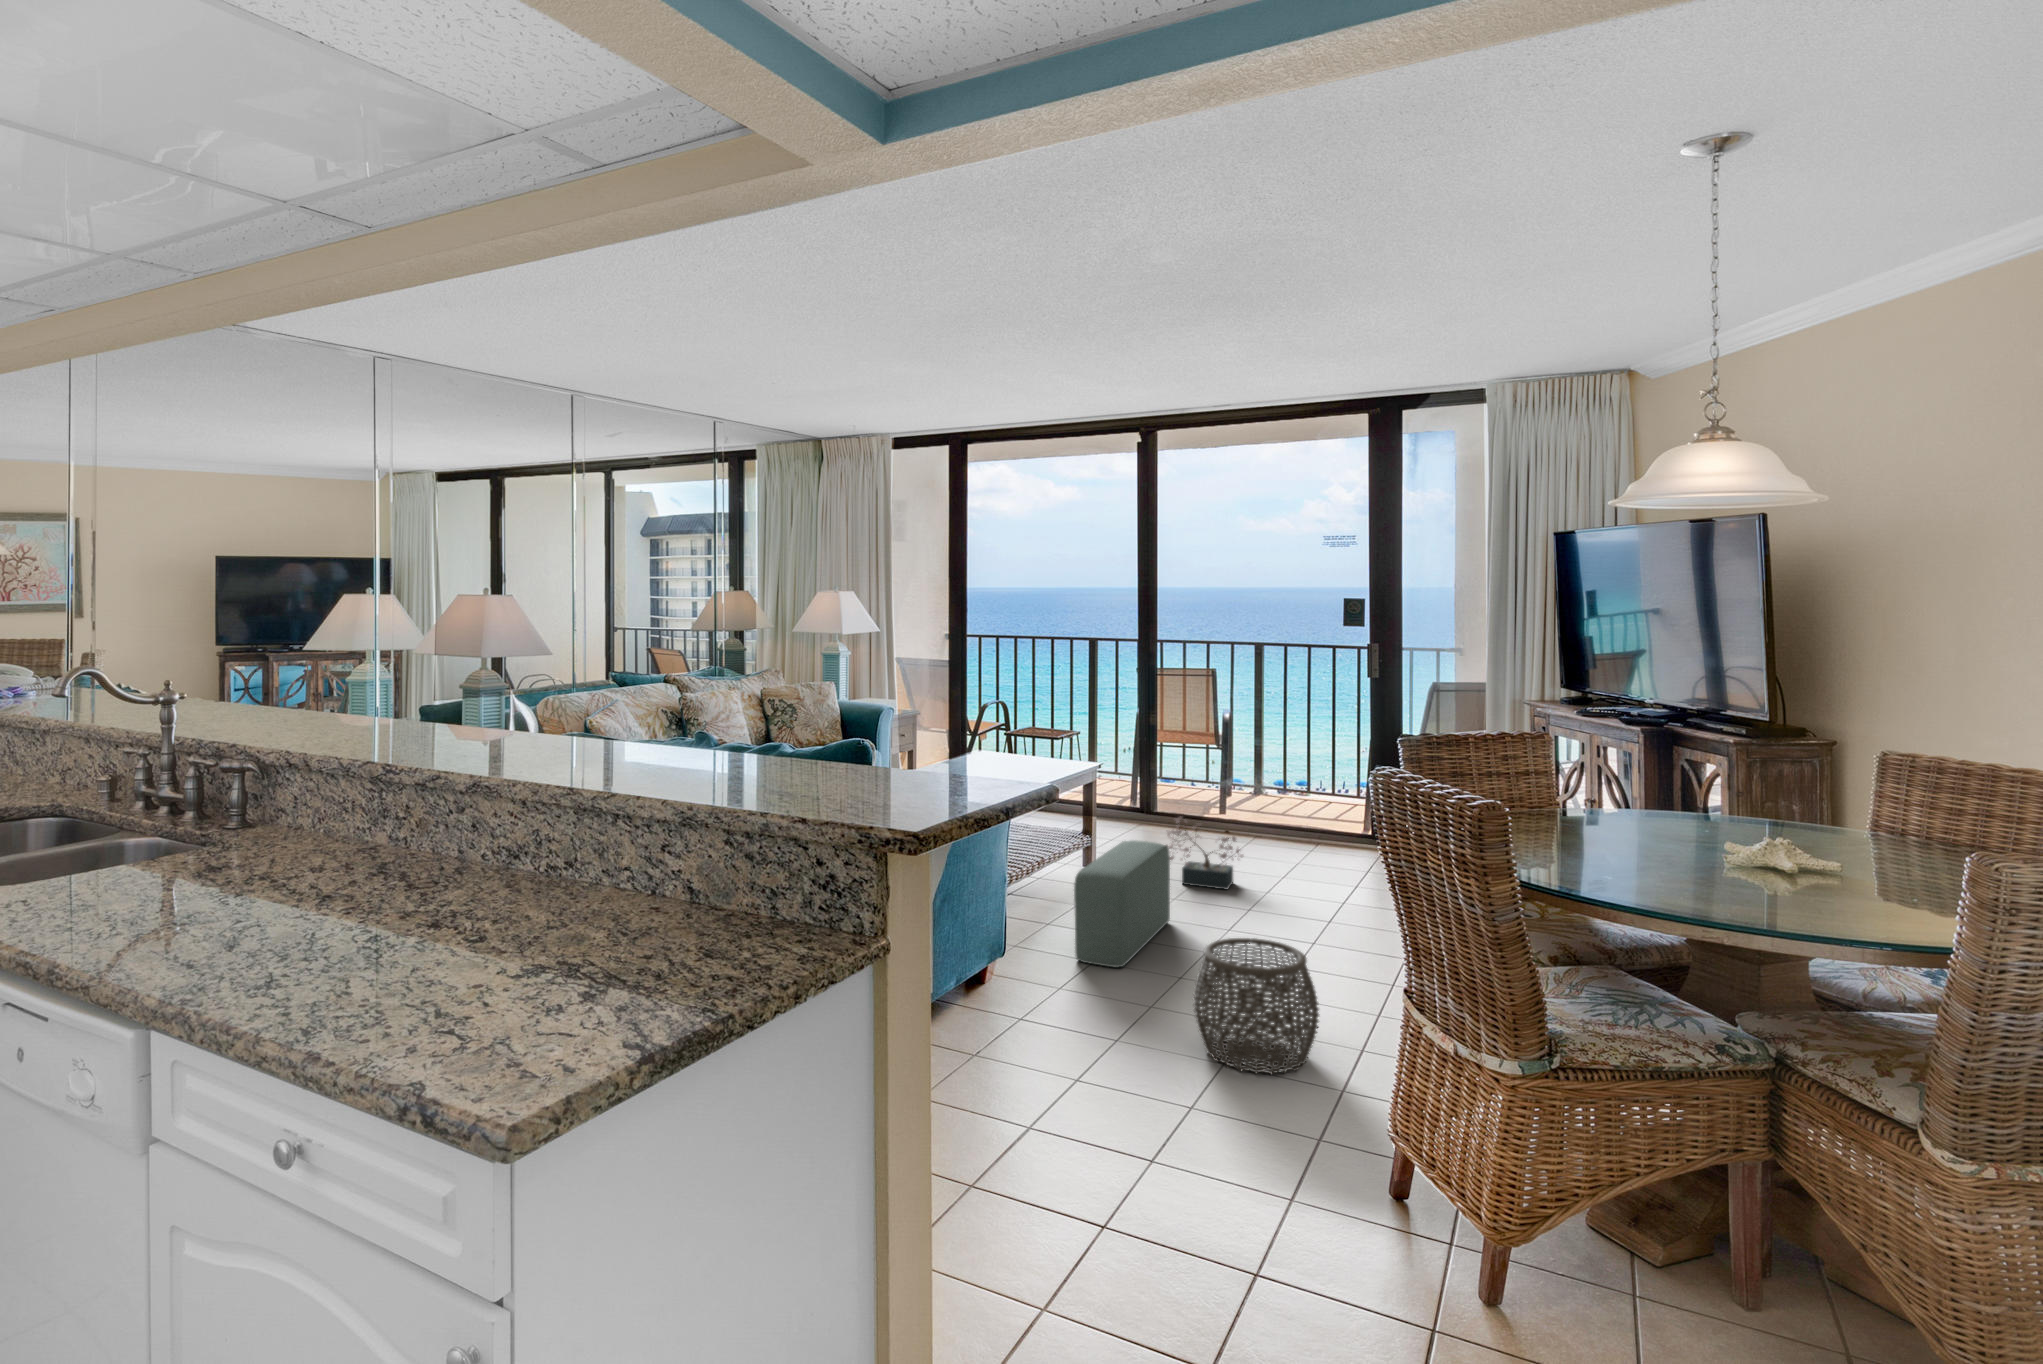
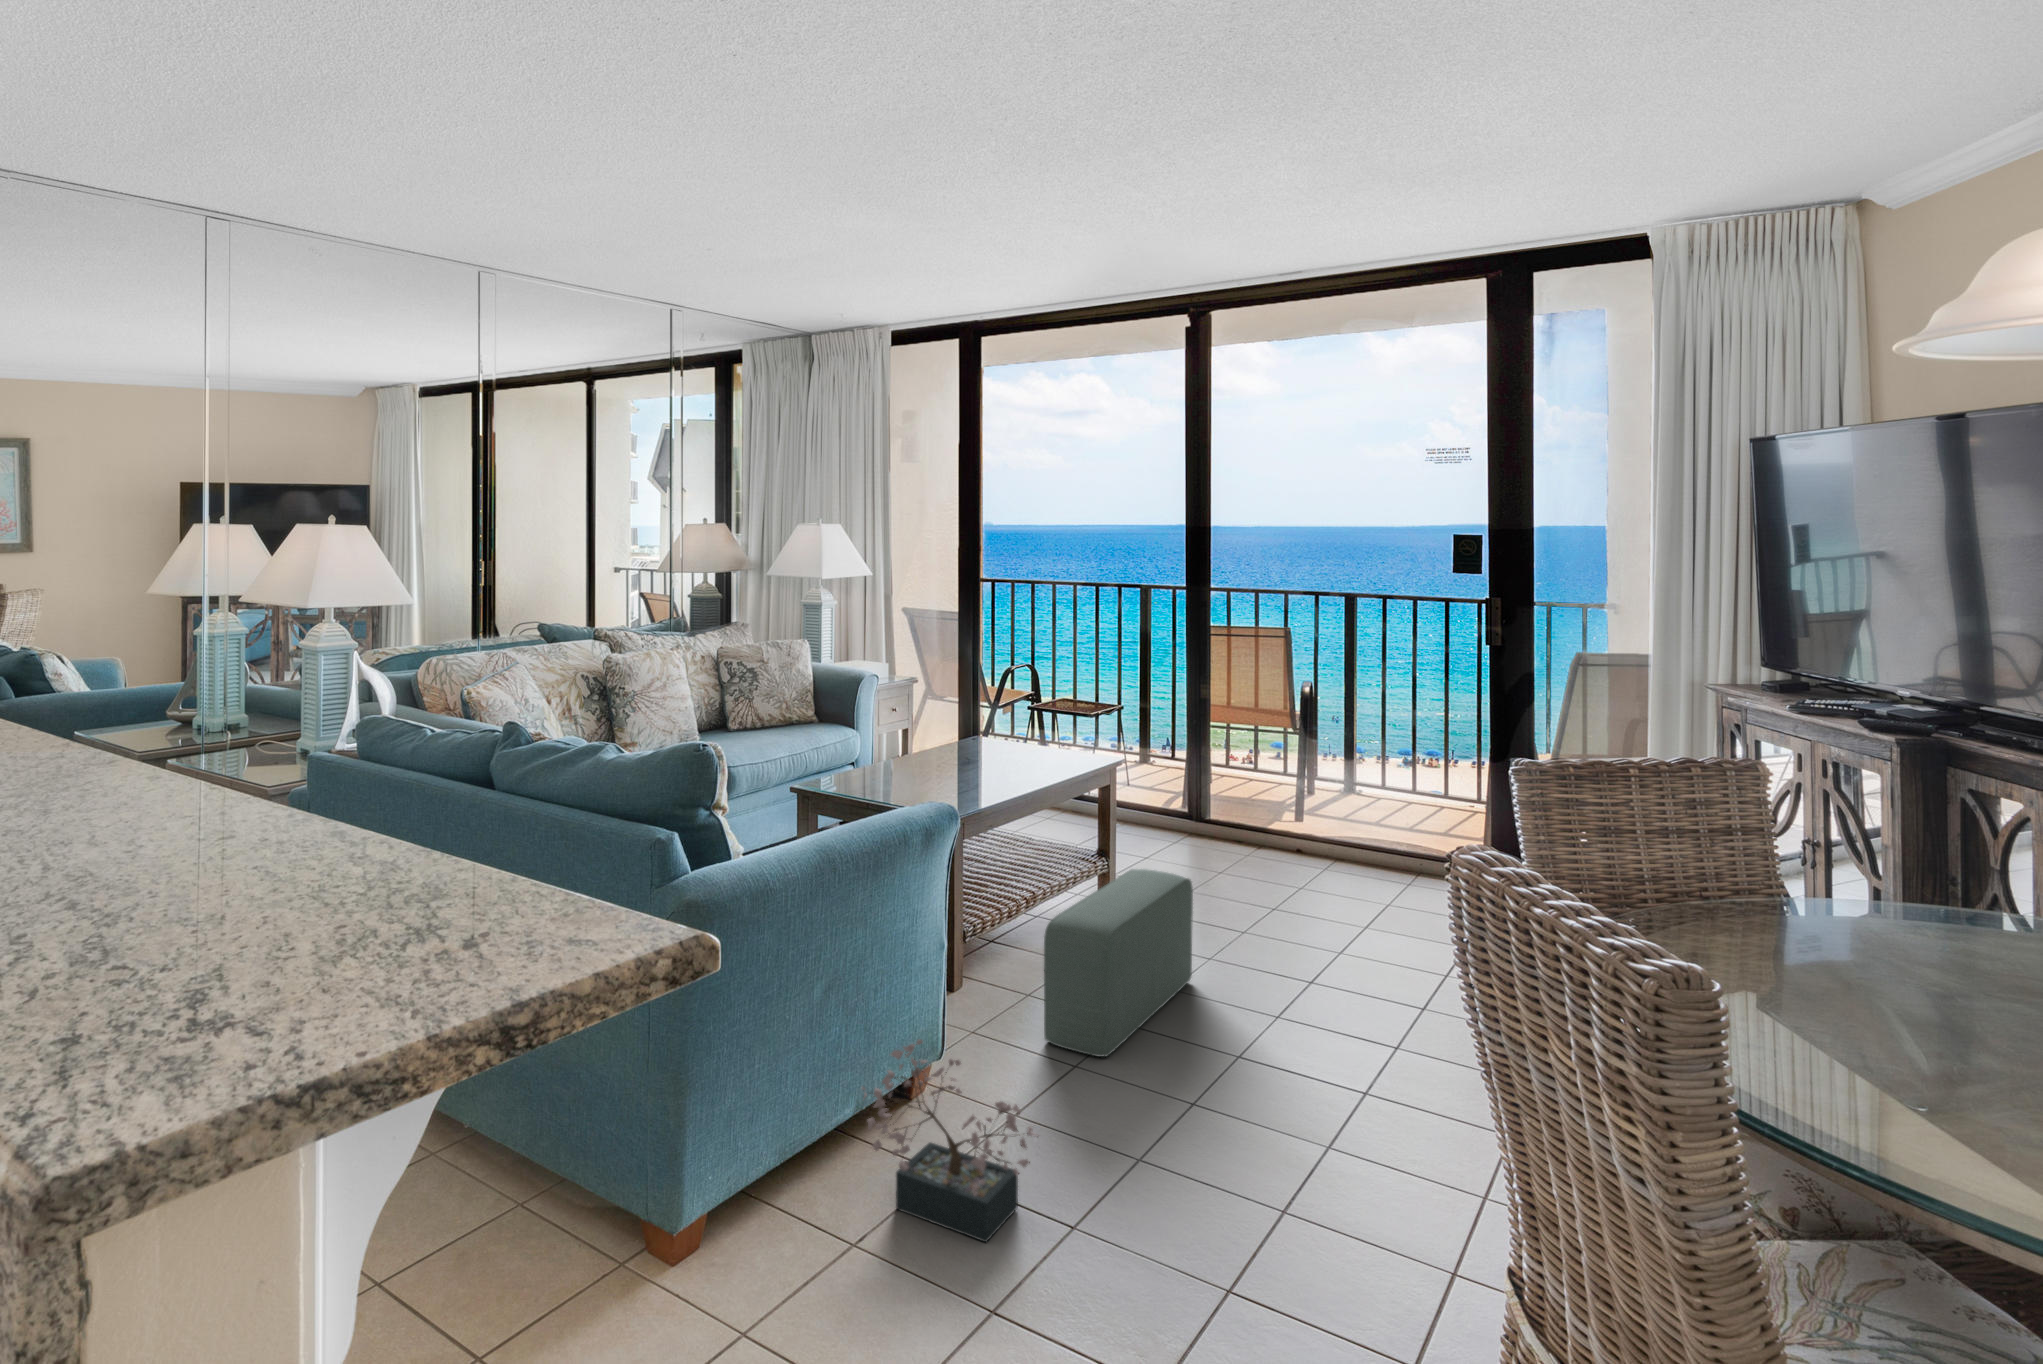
decorative plant: present [1168,817,1243,890] -> present [862,1039,1038,1242]
woven basket: present [1193,938,1319,1074] -> none [1177,1051,1372,1280]

